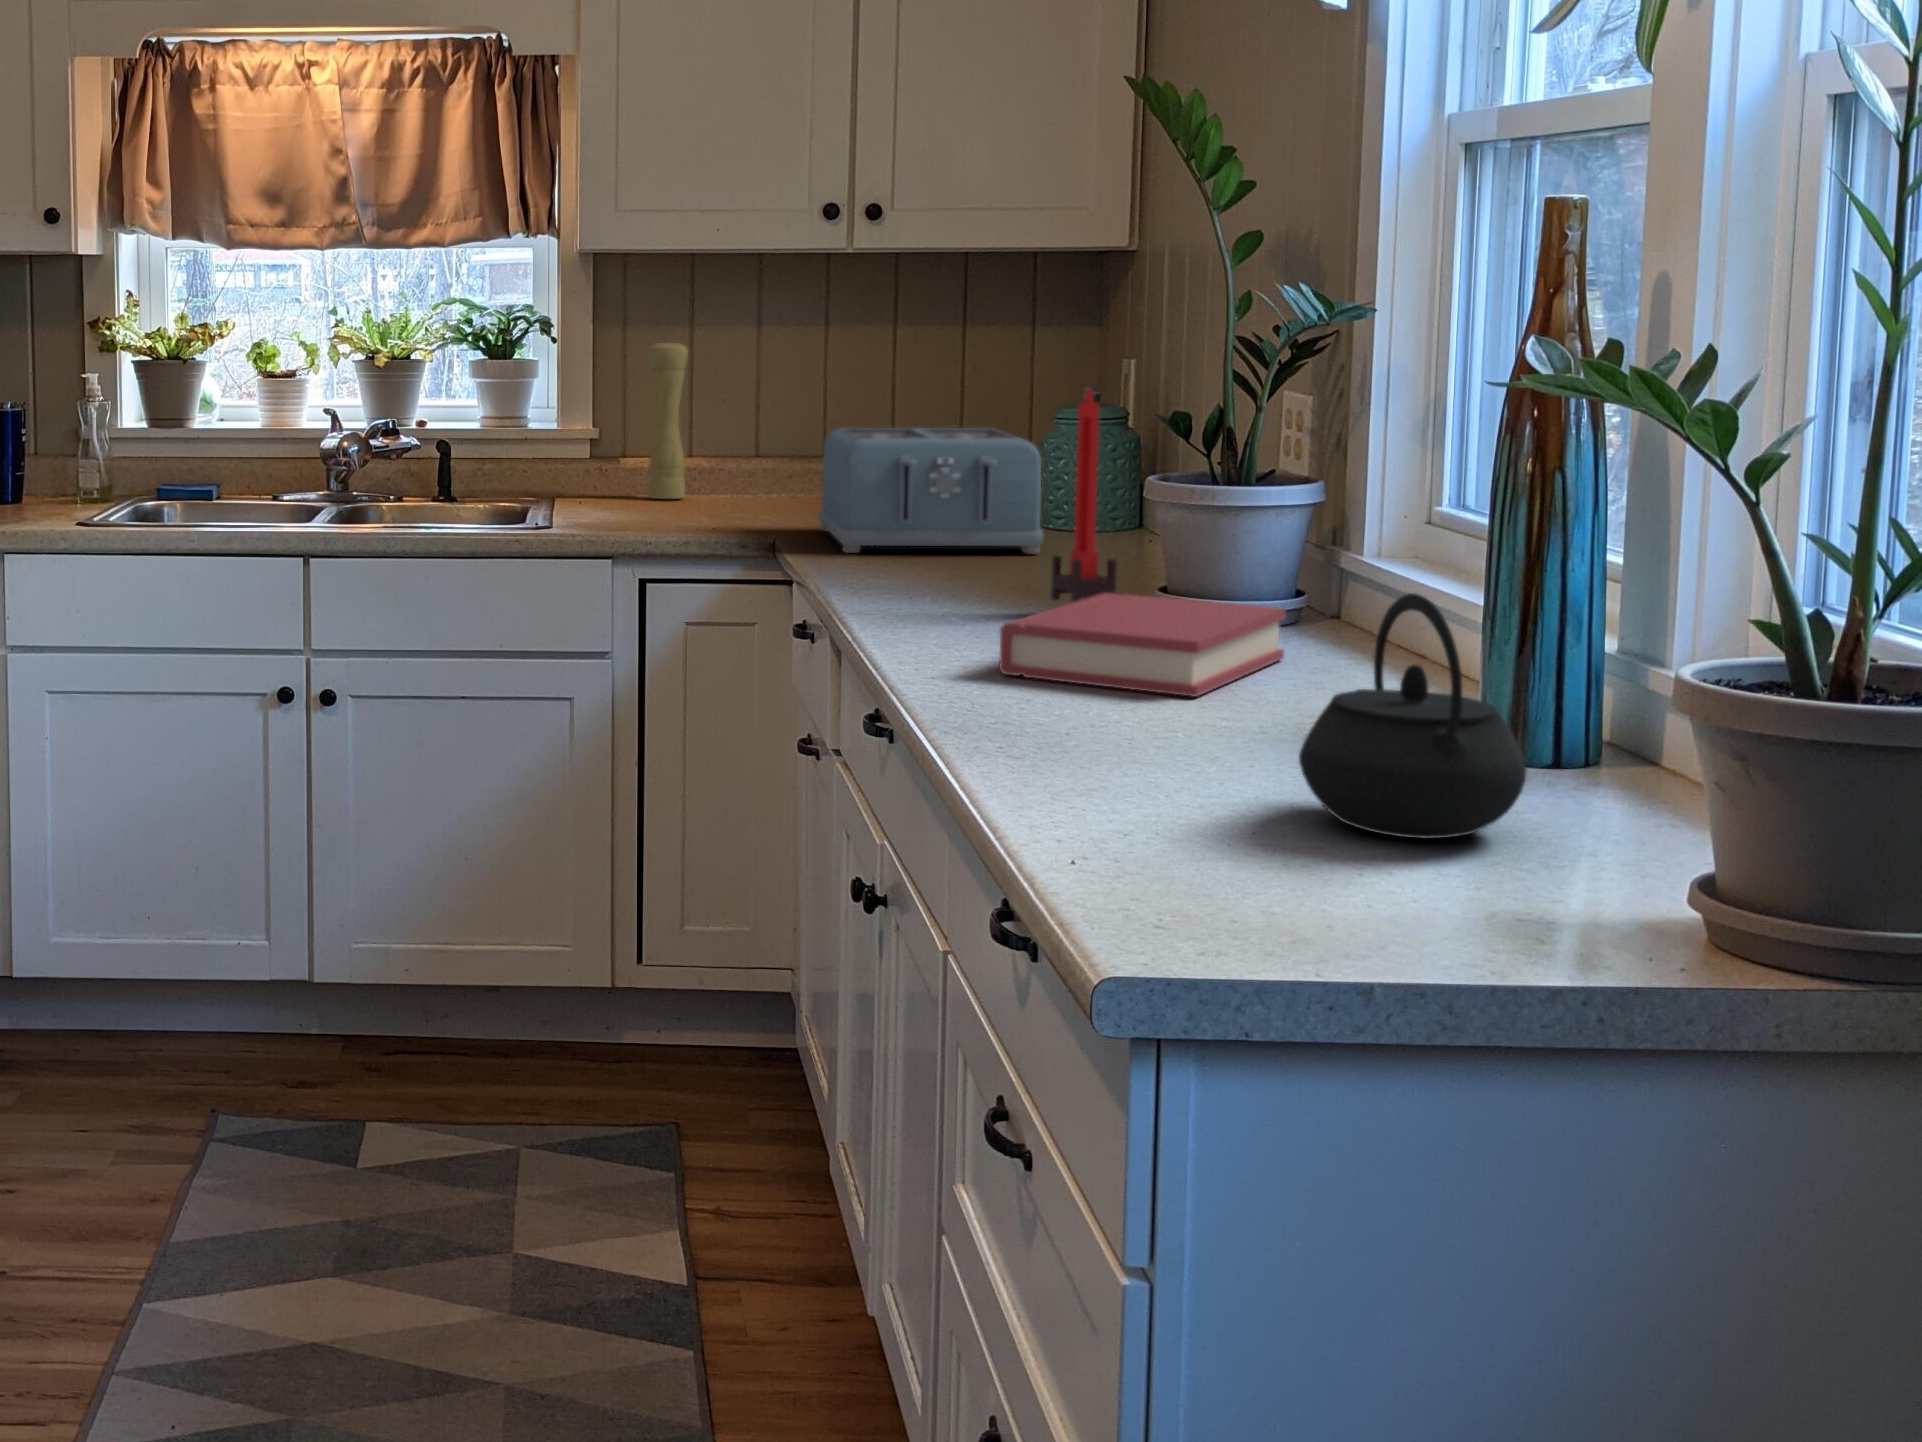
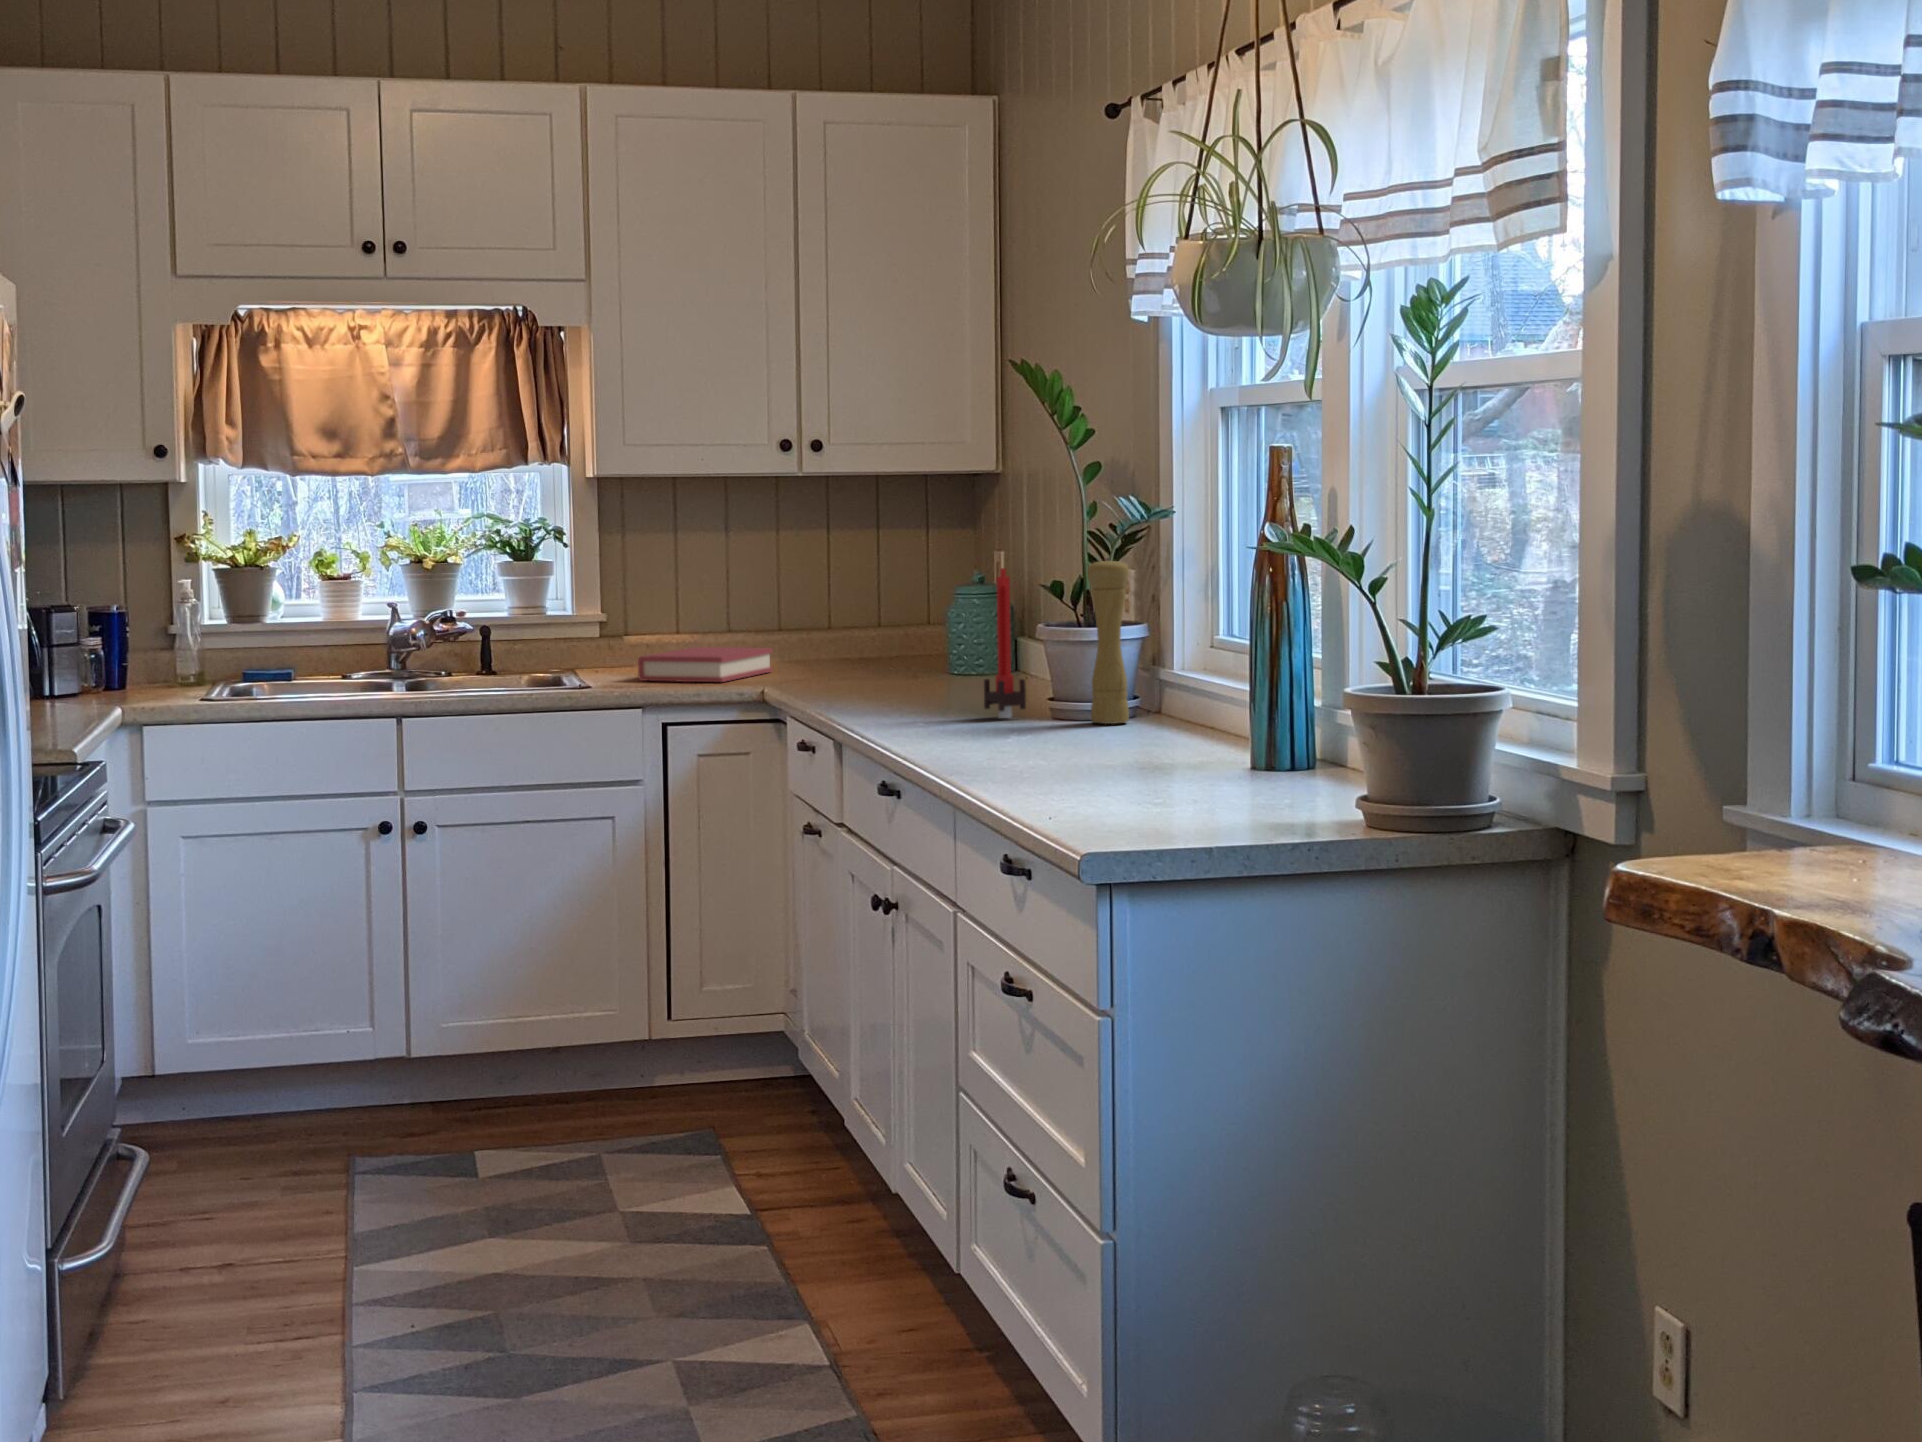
pepper mill: present [648,341,688,499] -> present [1088,558,1129,724]
toaster: present [818,428,1044,554] -> none [792,601,960,693]
hardback book: present [1000,593,1286,697] -> present [638,647,773,682]
kettle: present [1299,593,1527,839] -> none [1166,665,1278,796]

